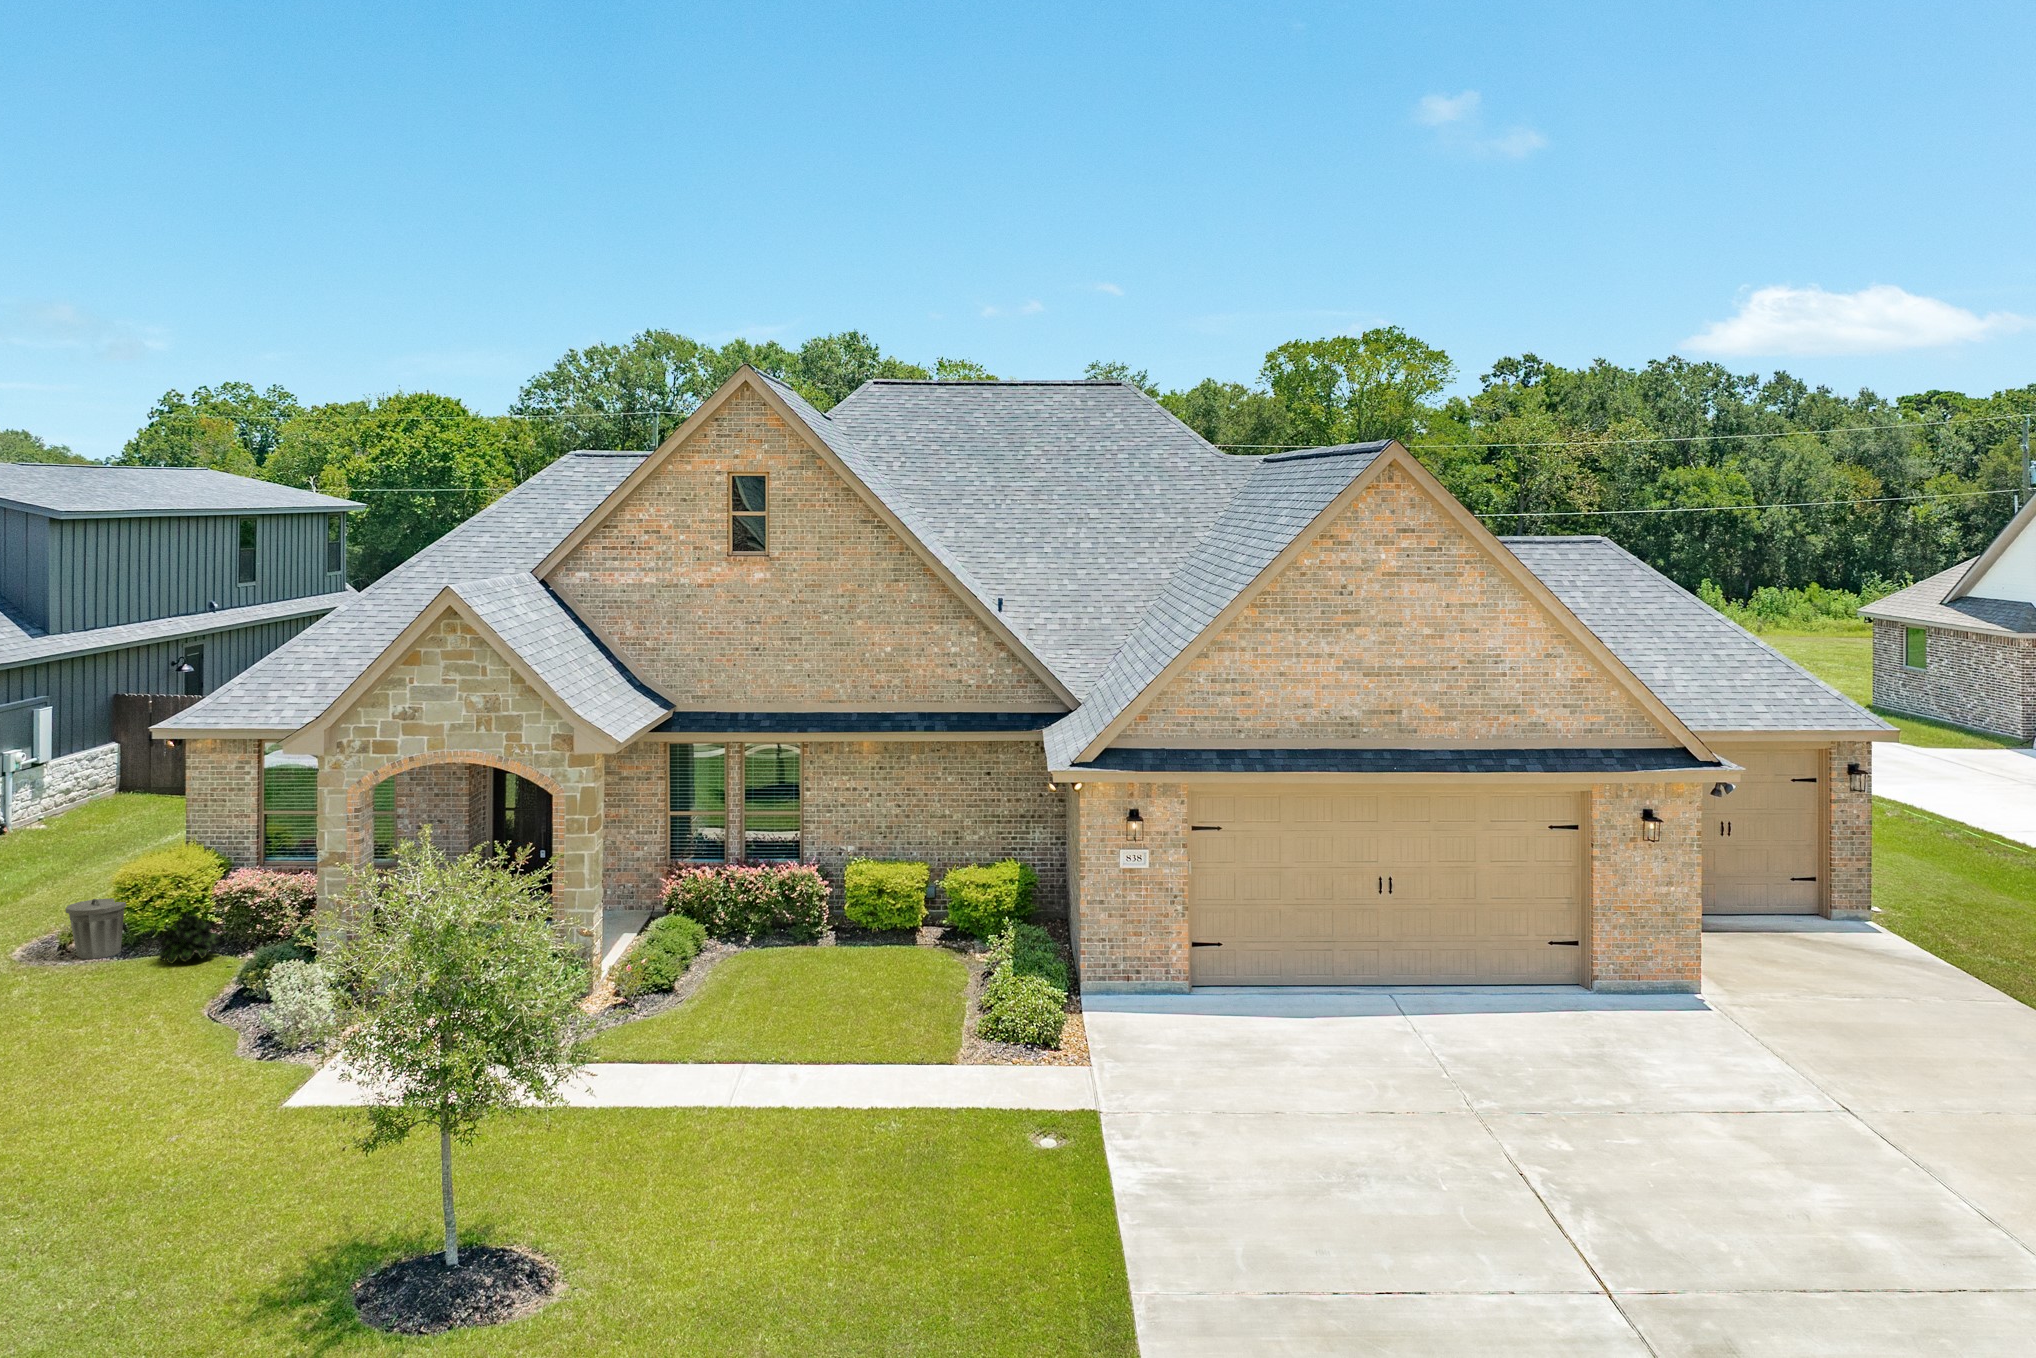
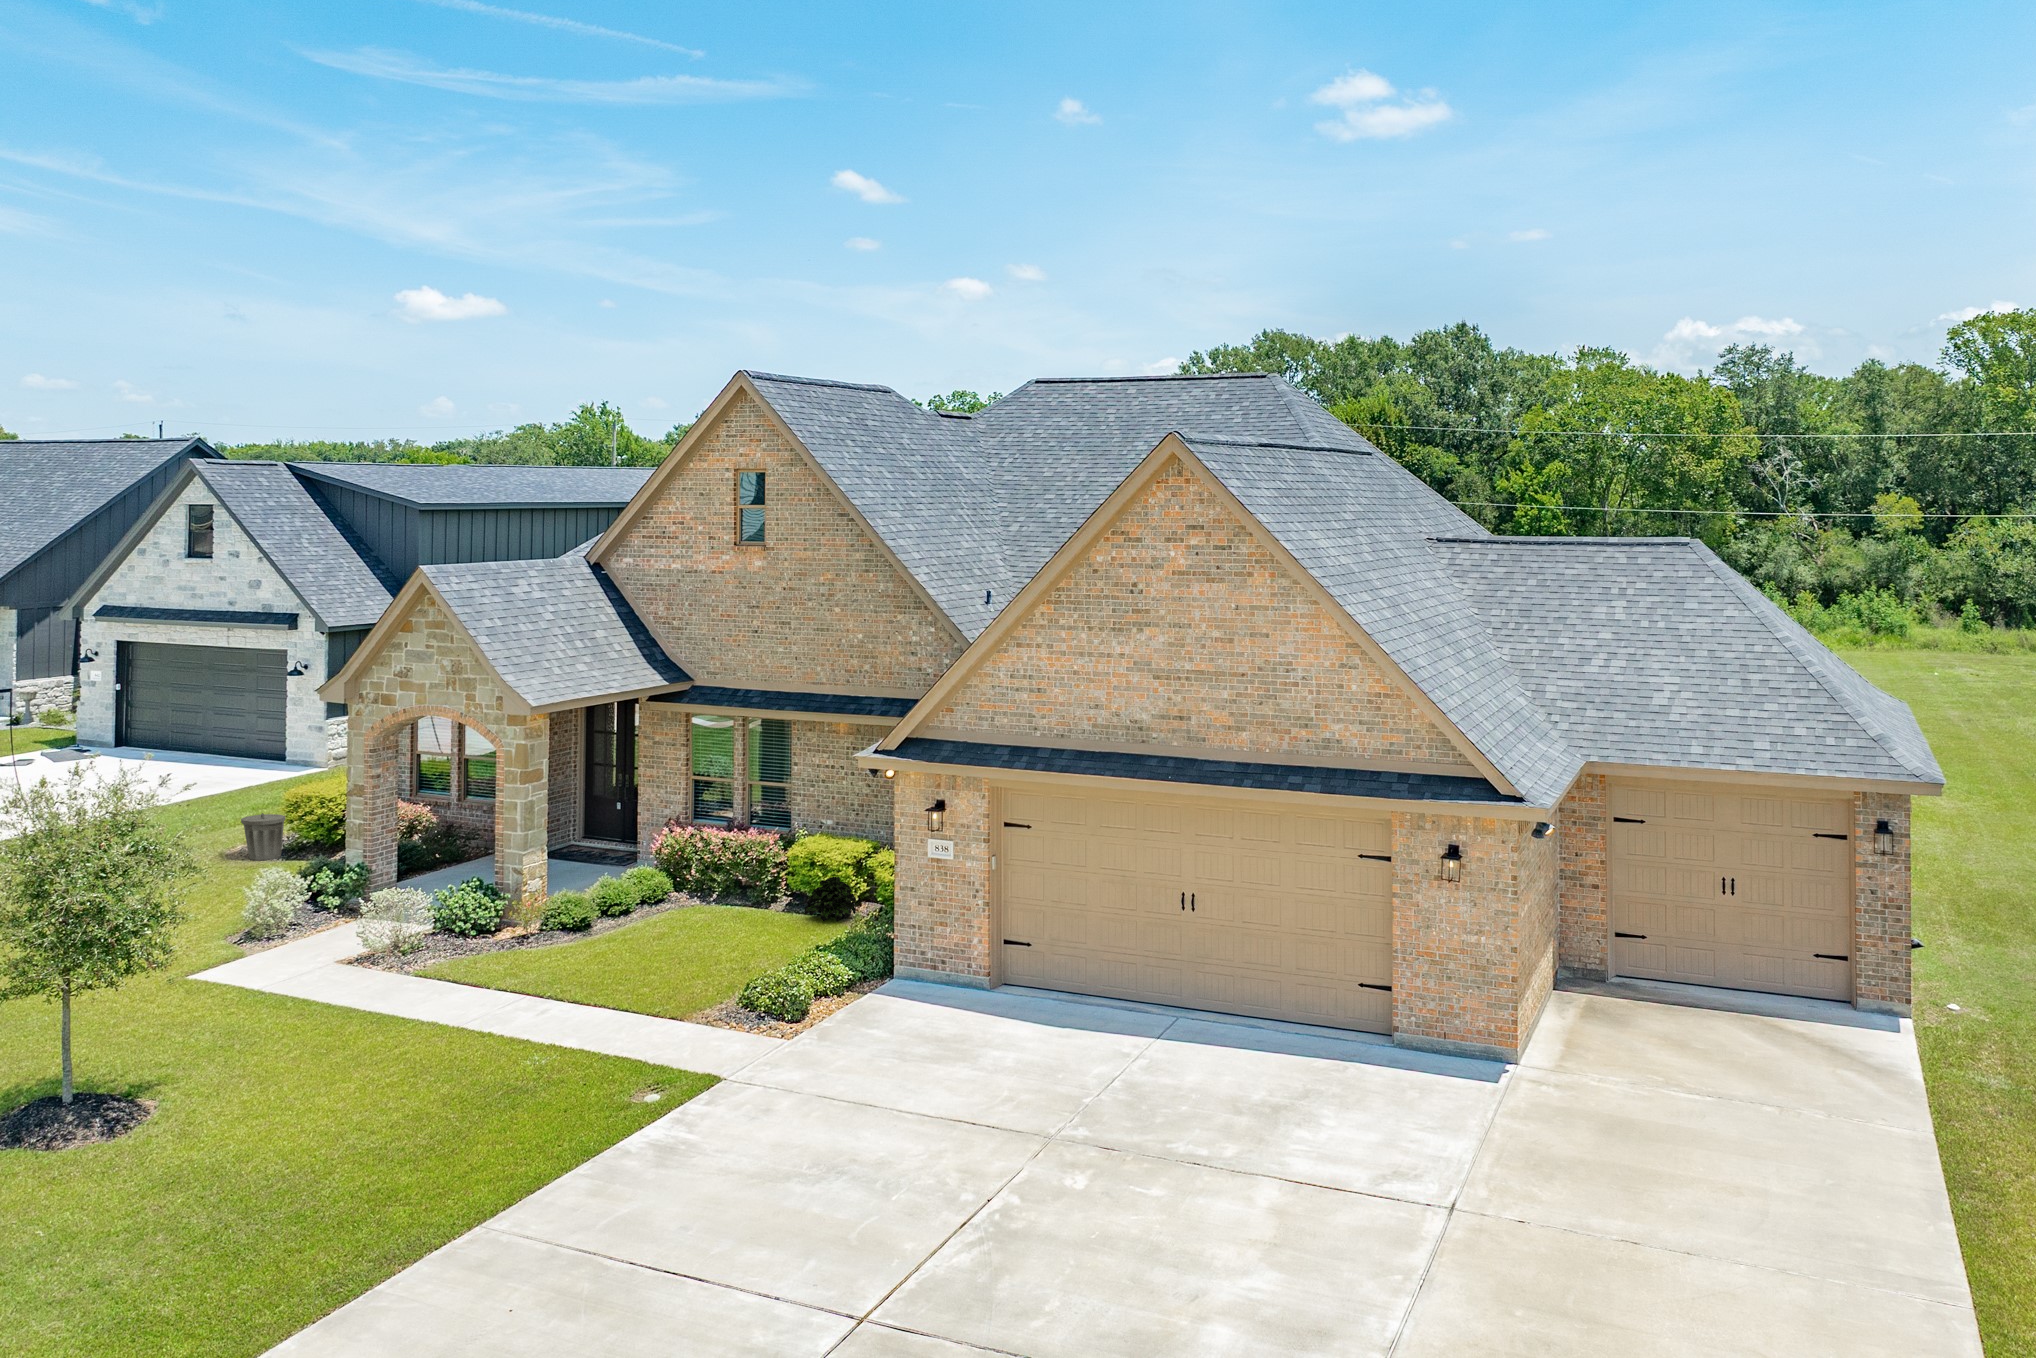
potted plant: present [159,915,224,963] -> present [804,877,856,922]

